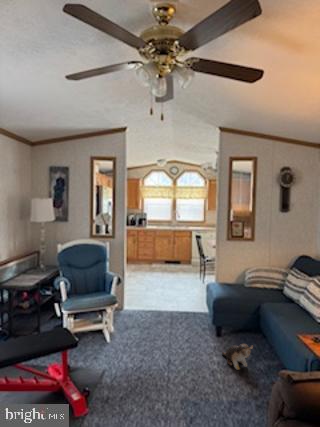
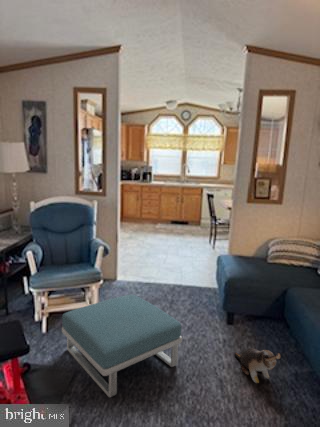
footstool: none [92,313,182,381] -> present [62,295,182,397]

